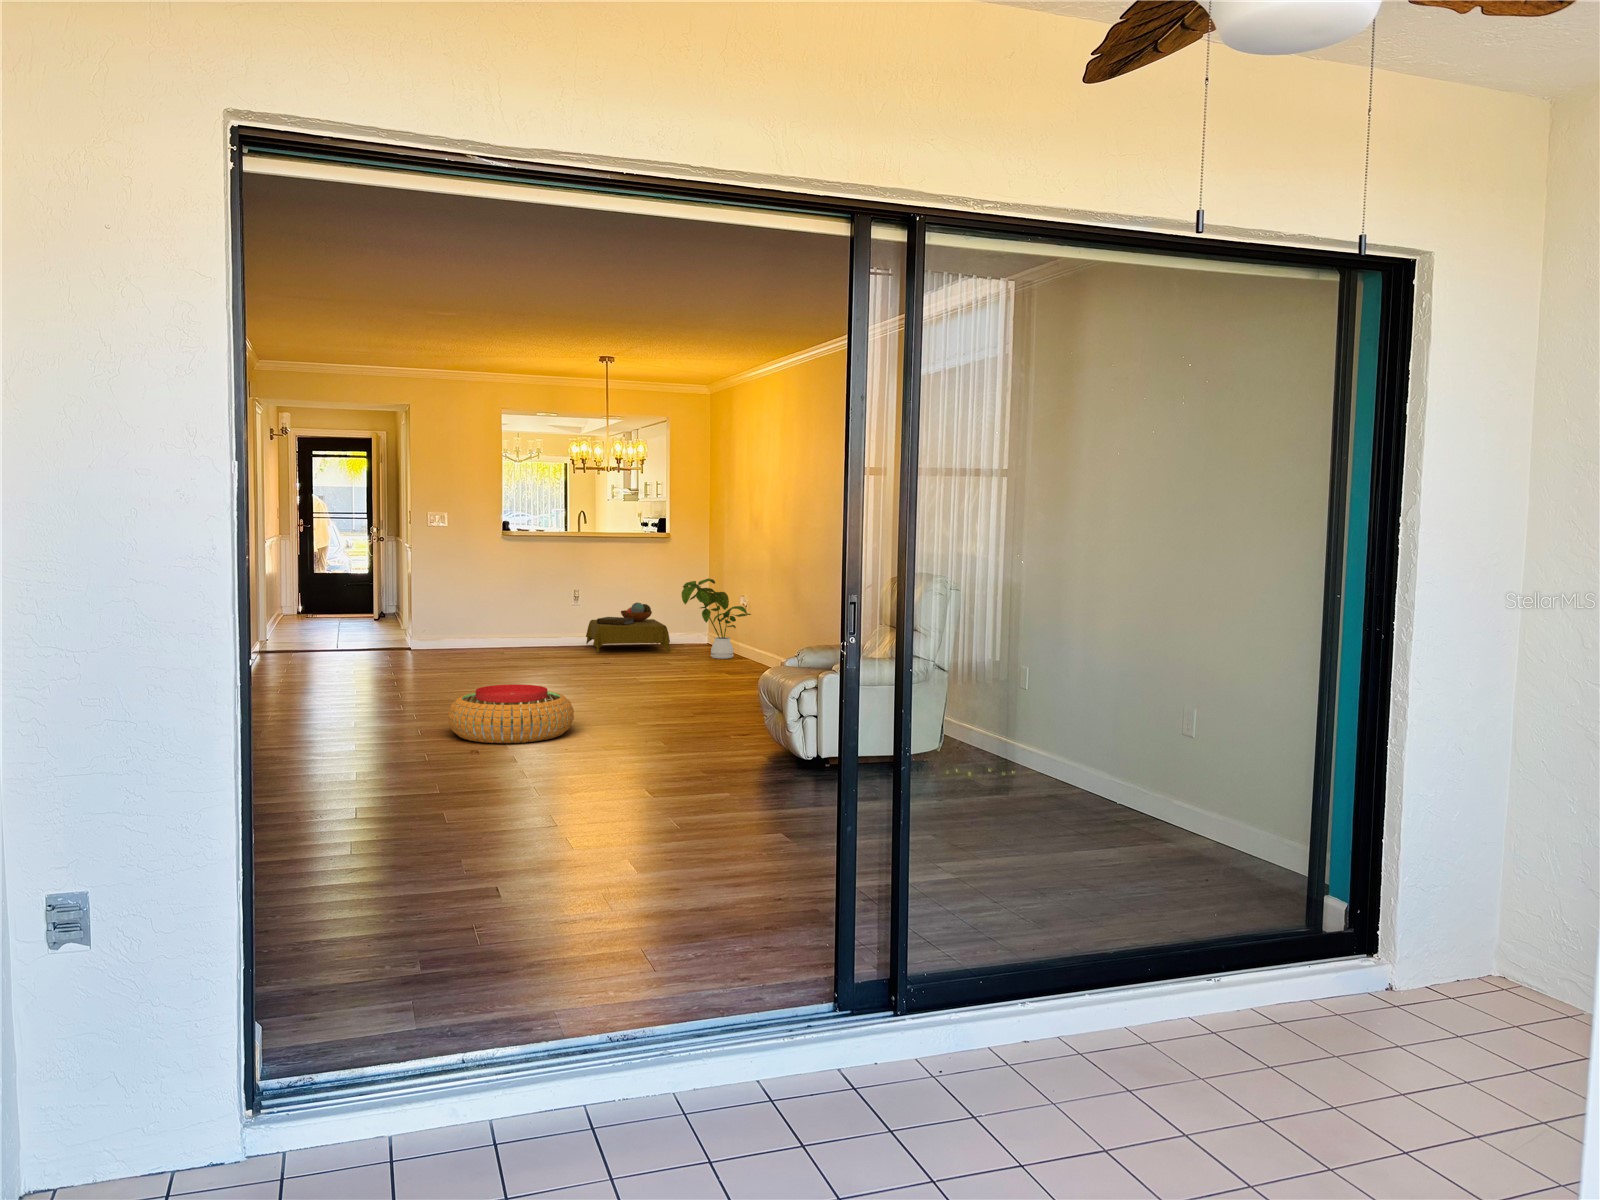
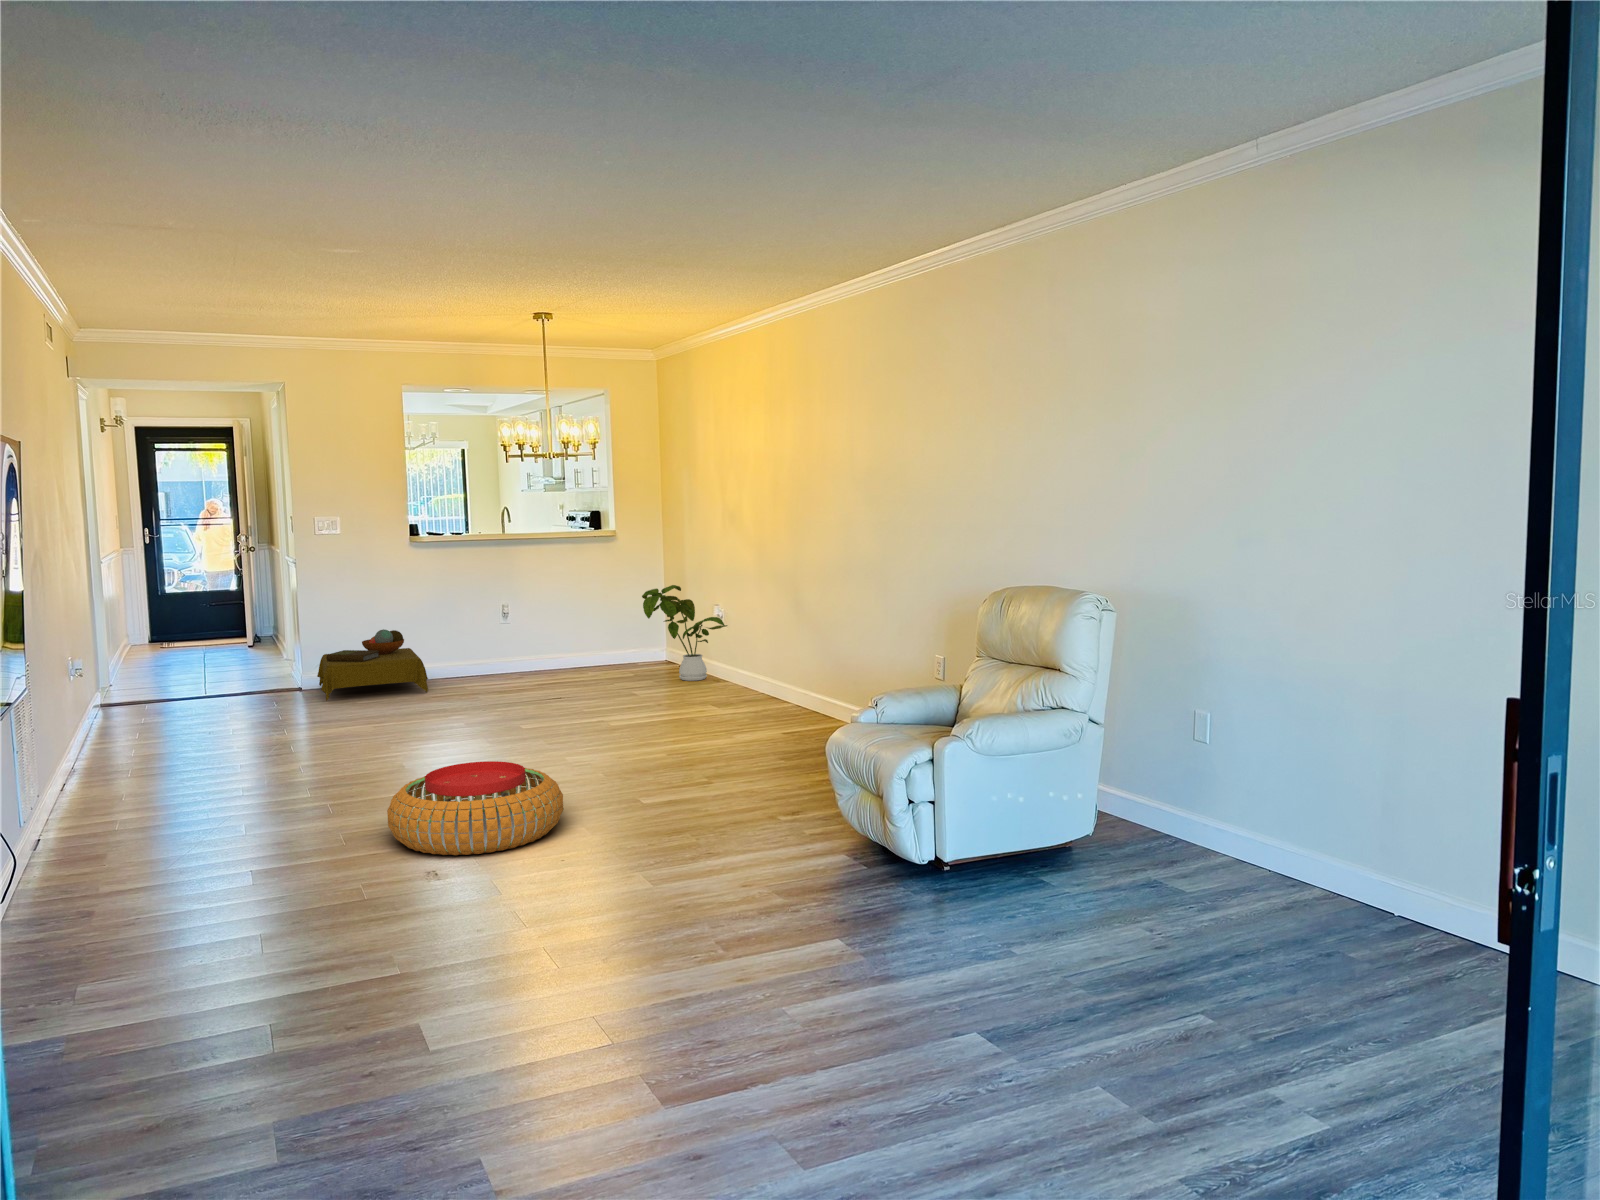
side table: present [586,603,670,653] -> present [317,629,428,701]

